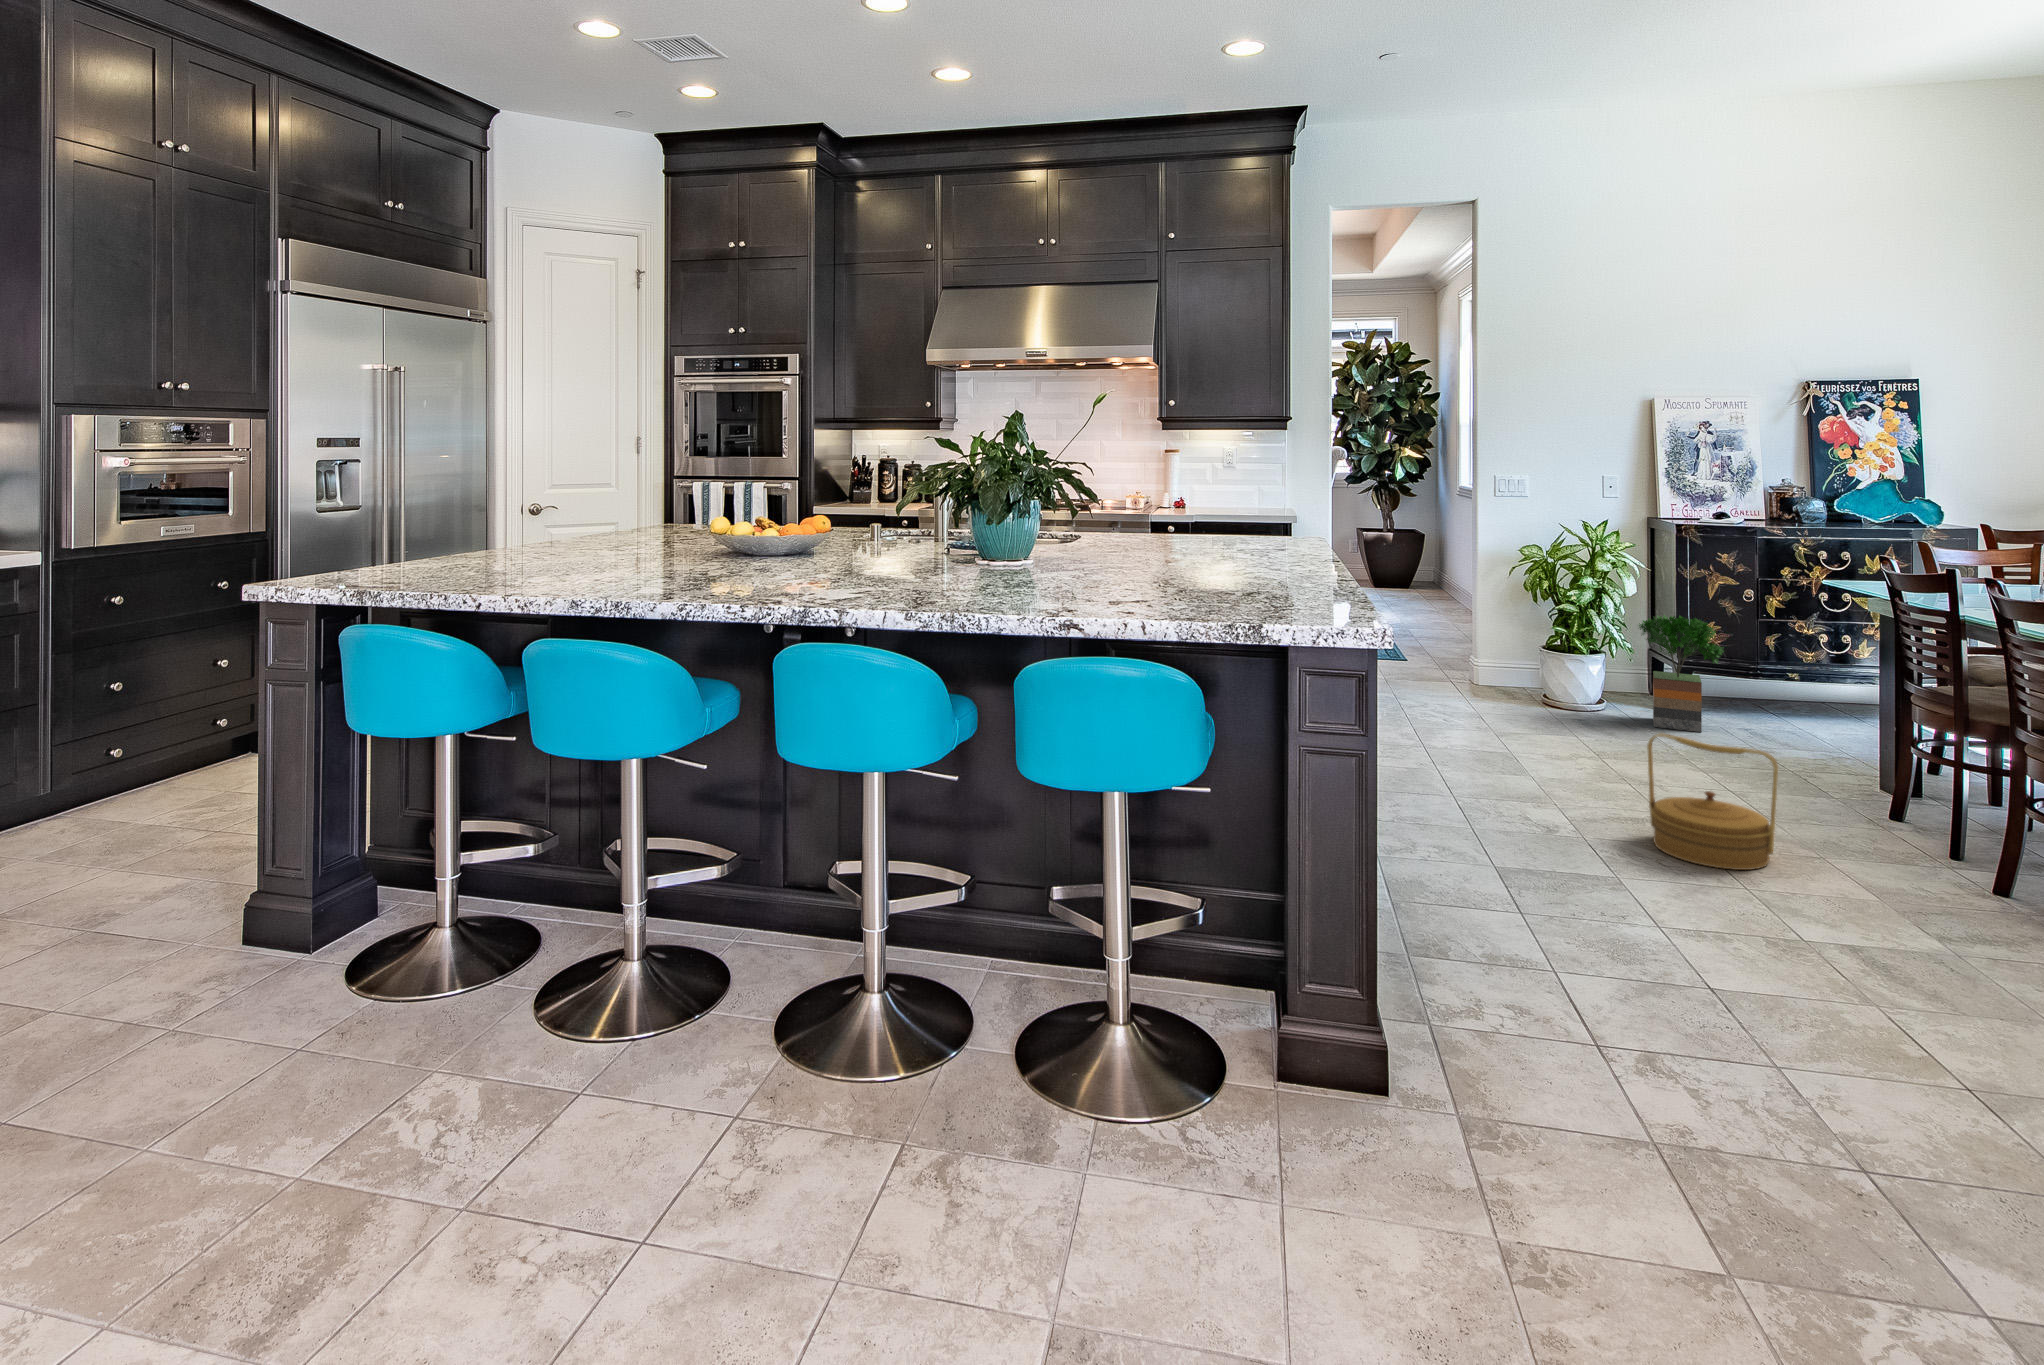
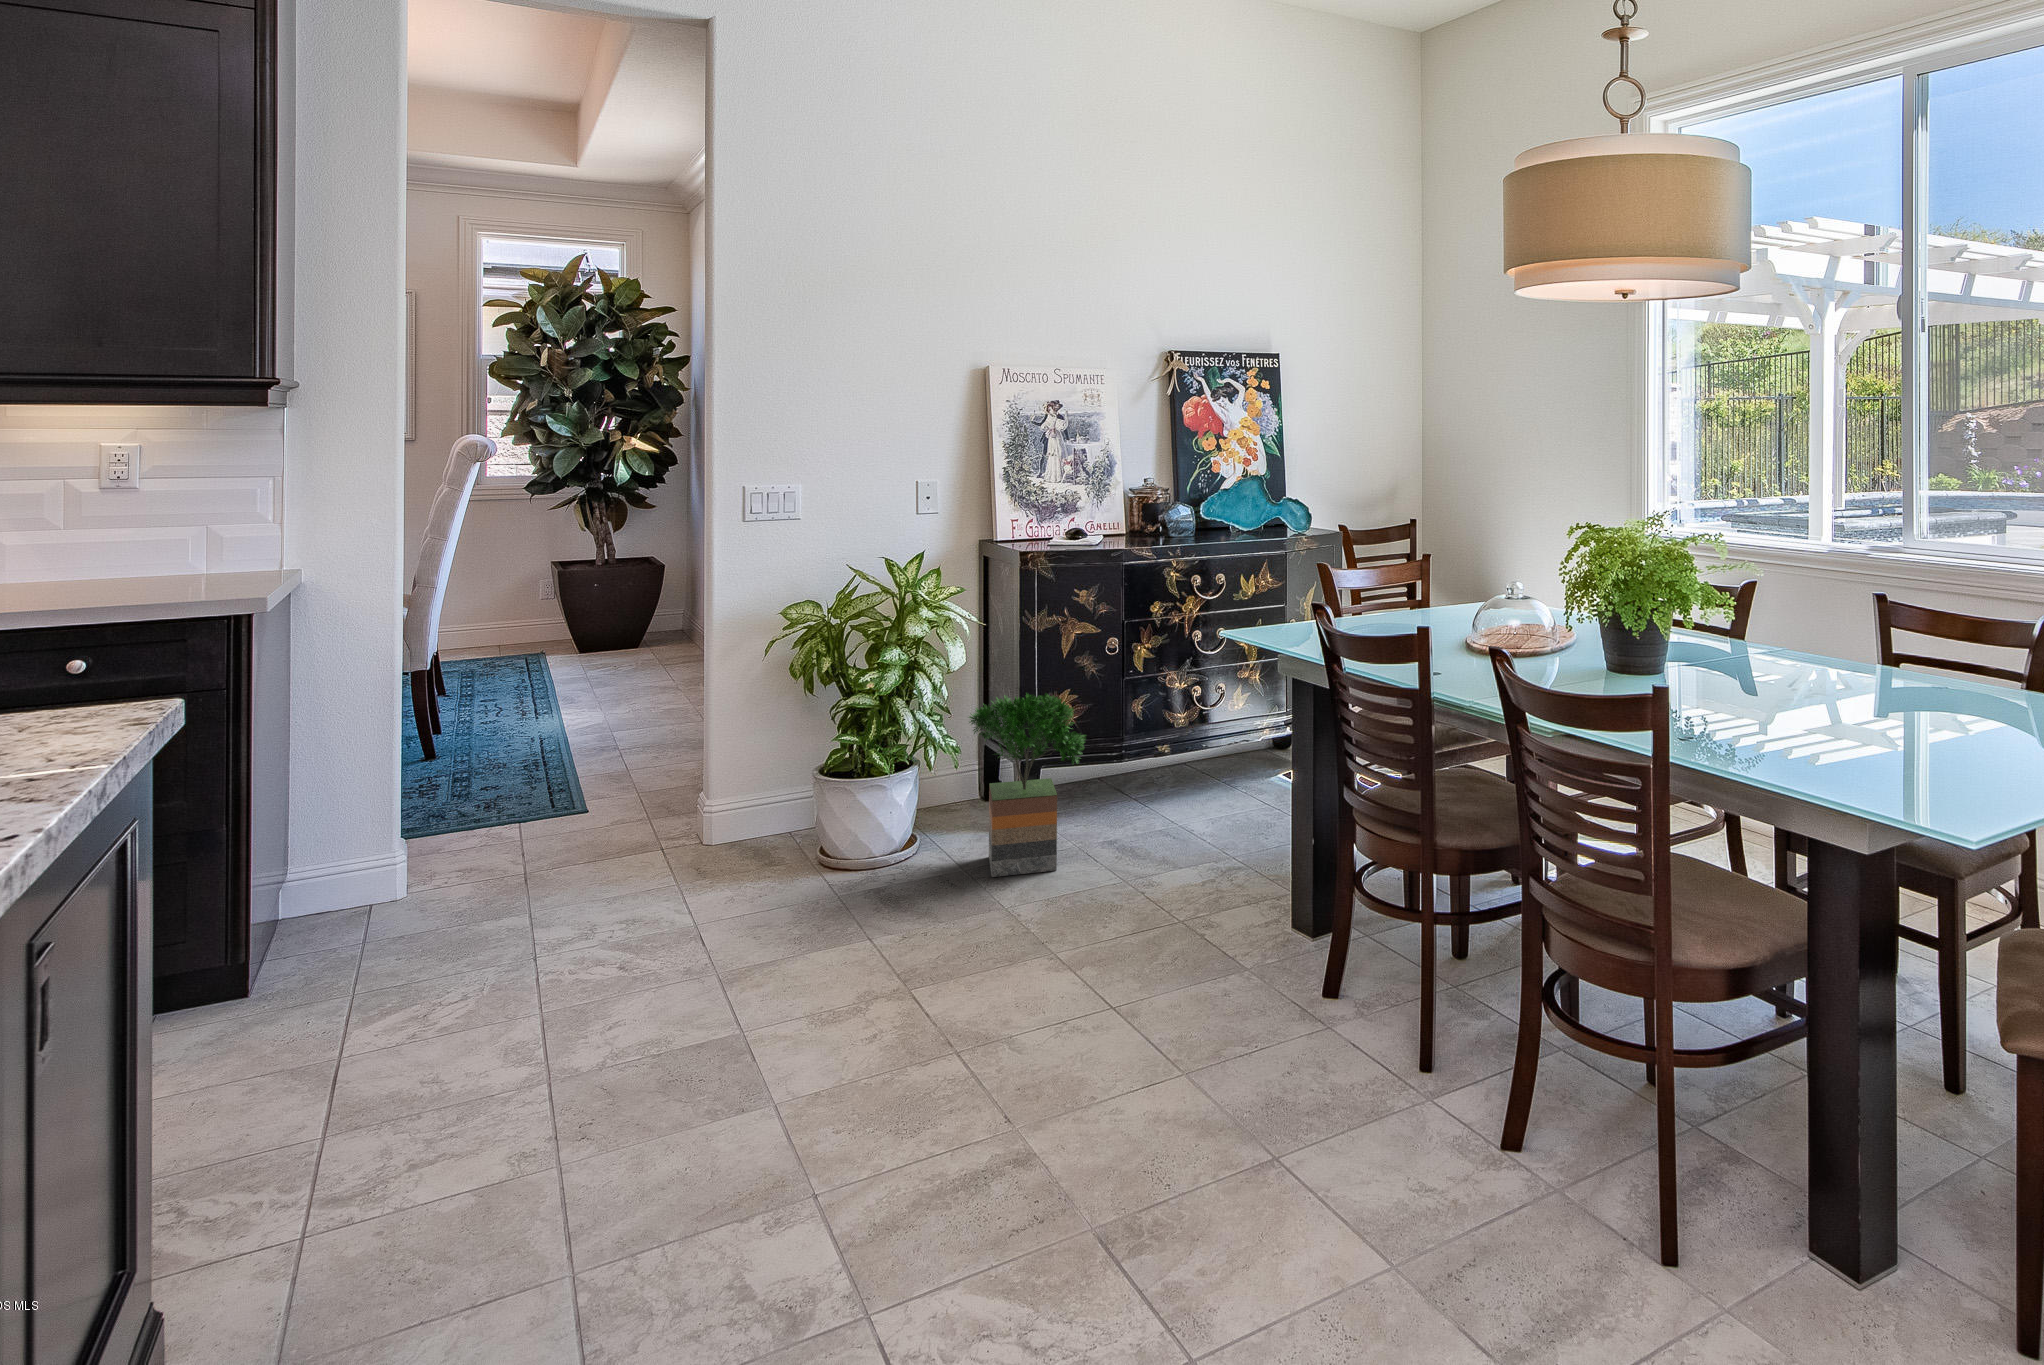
basket: present [1647,733,1778,870] -> none [1013,1018,1237,1305]

